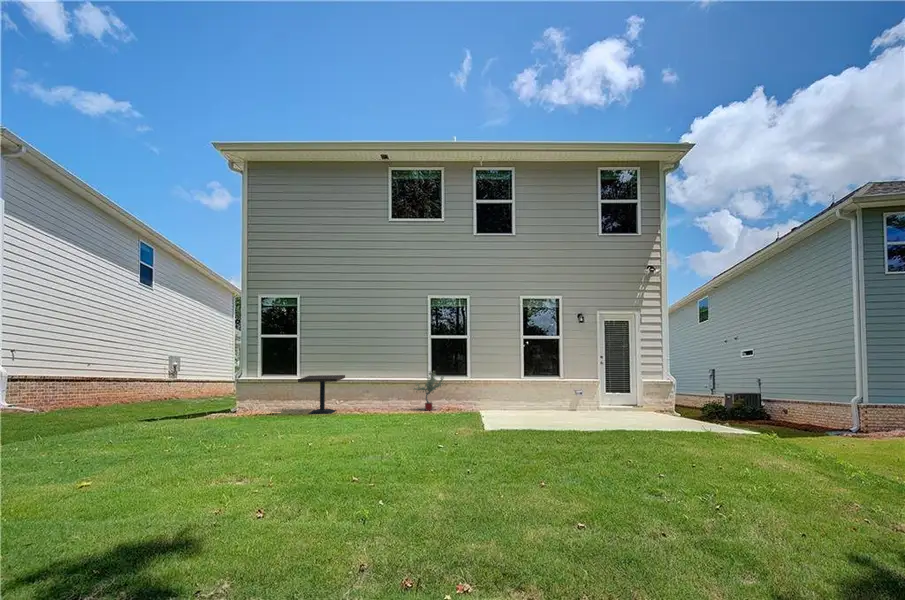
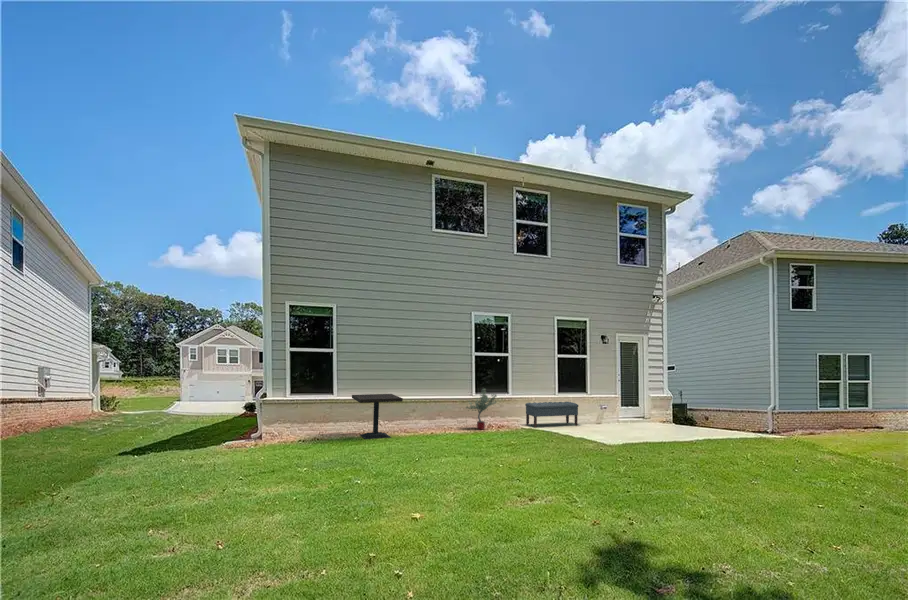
bench: none [484,385,537,411] -> present [525,402,578,428]

